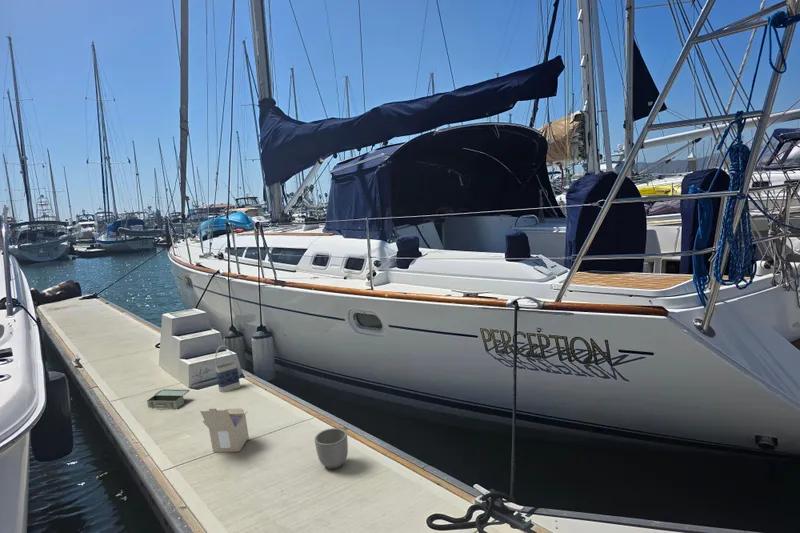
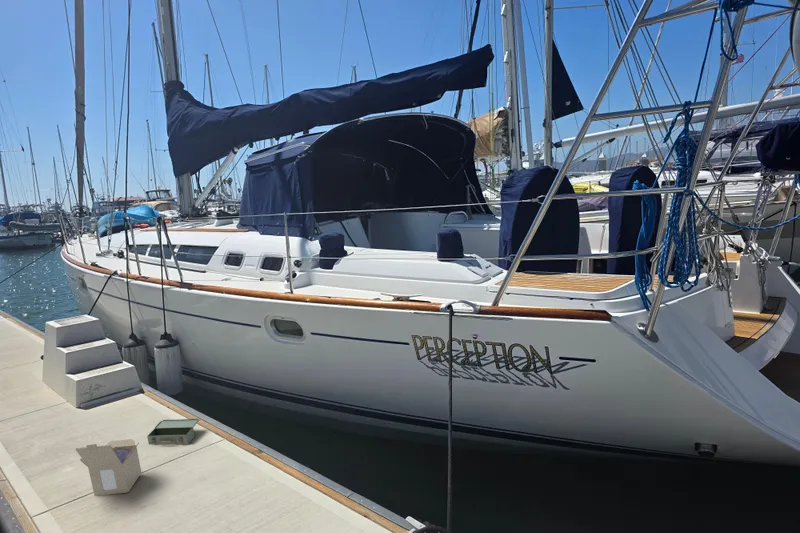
bag: present [215,345,240,393] -> none [105,361,136,416]
toolbox: present [147,389,189,409] -> present [147,419,199,445]
planter: present [315,428,348,469] -> none [221,459,261,509]

